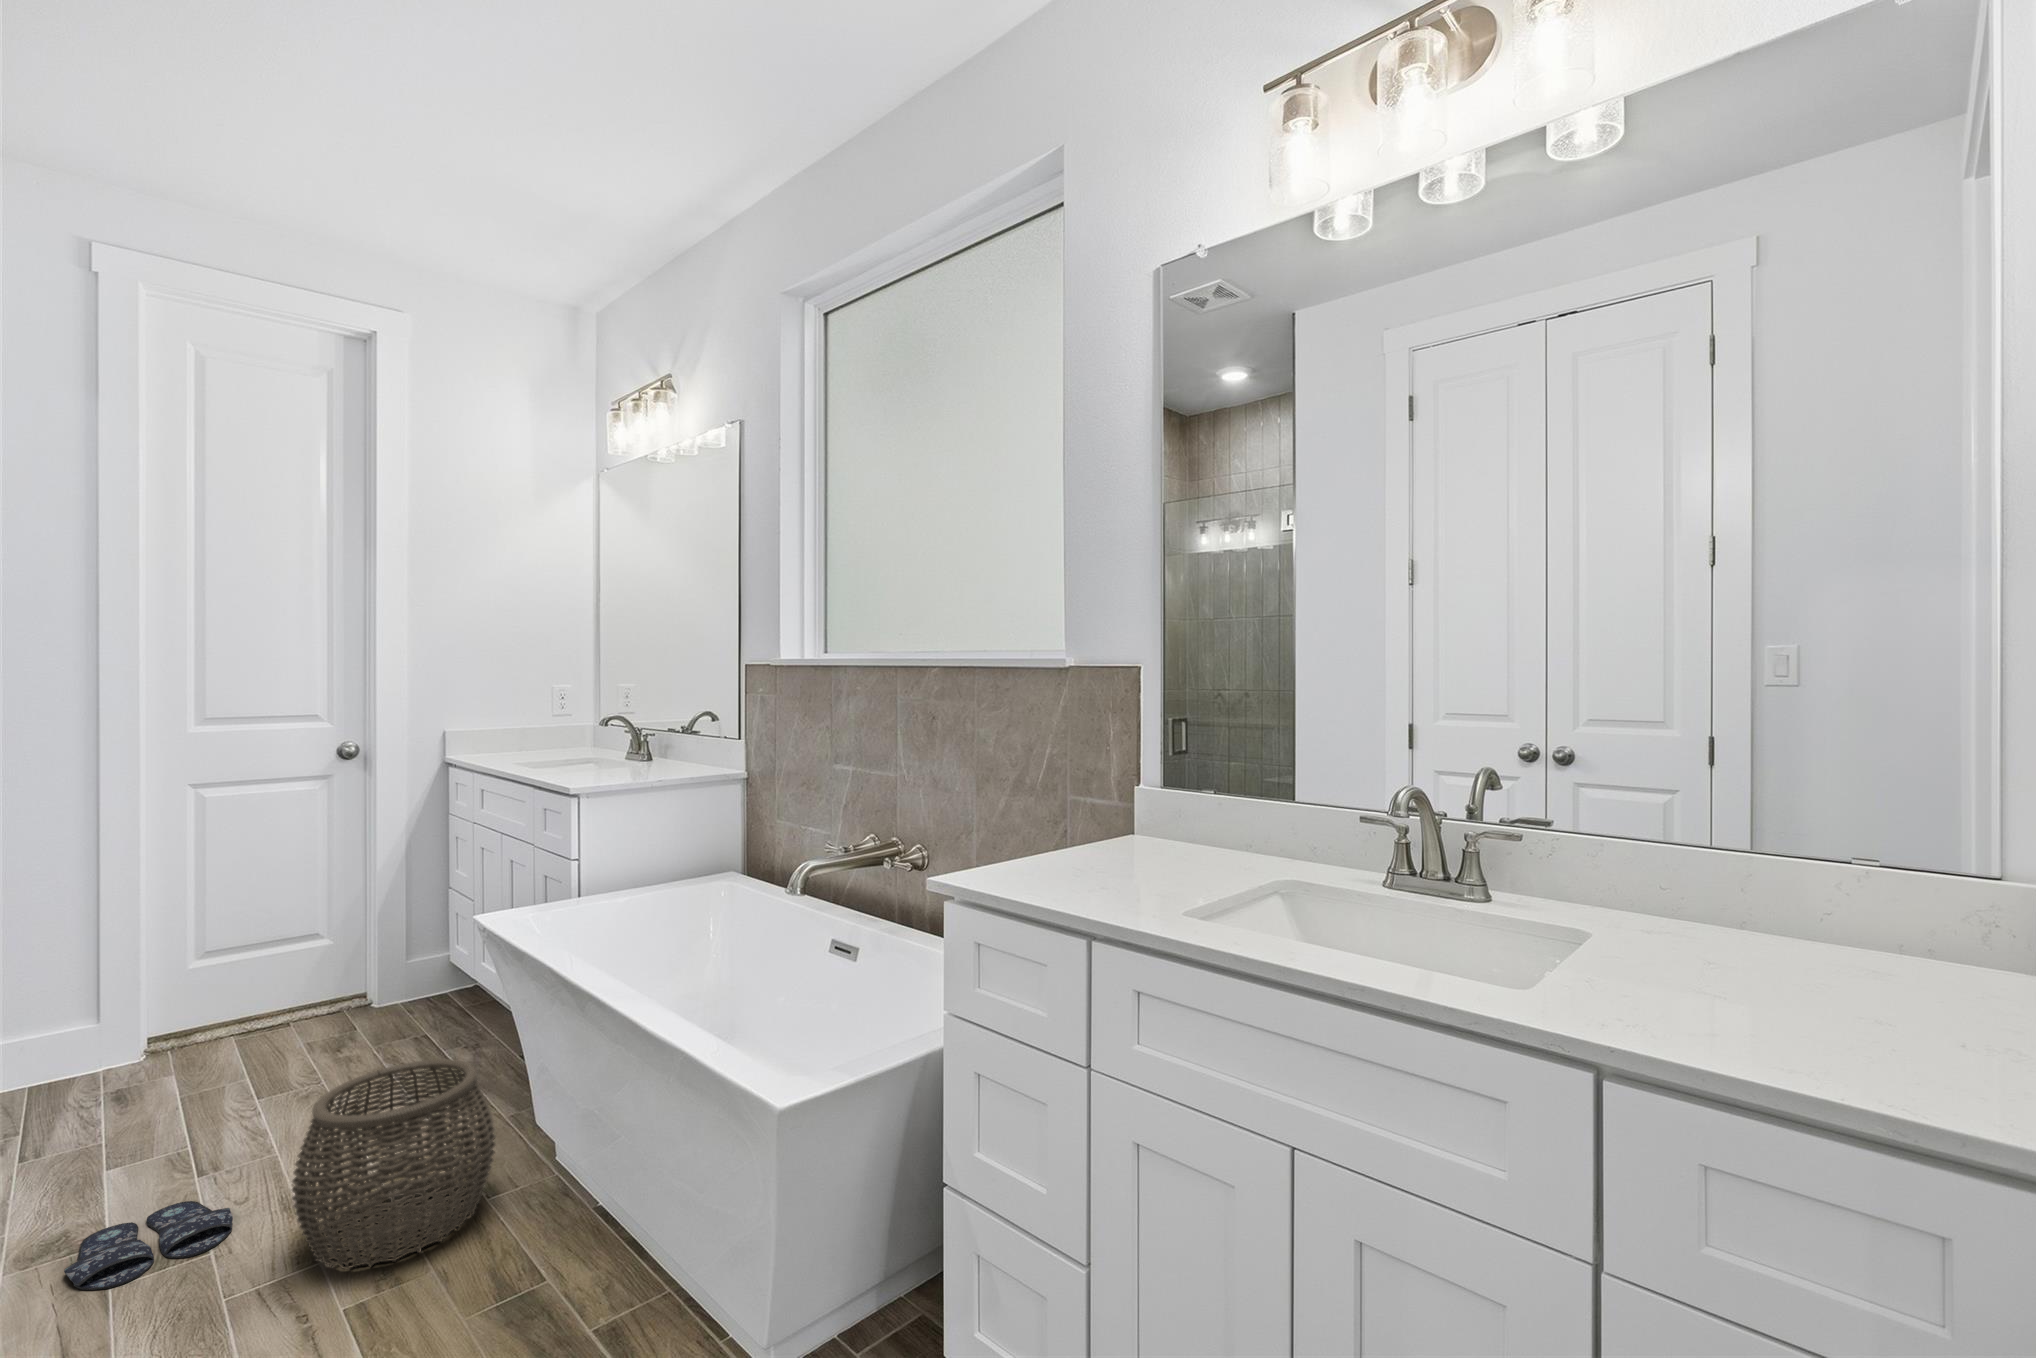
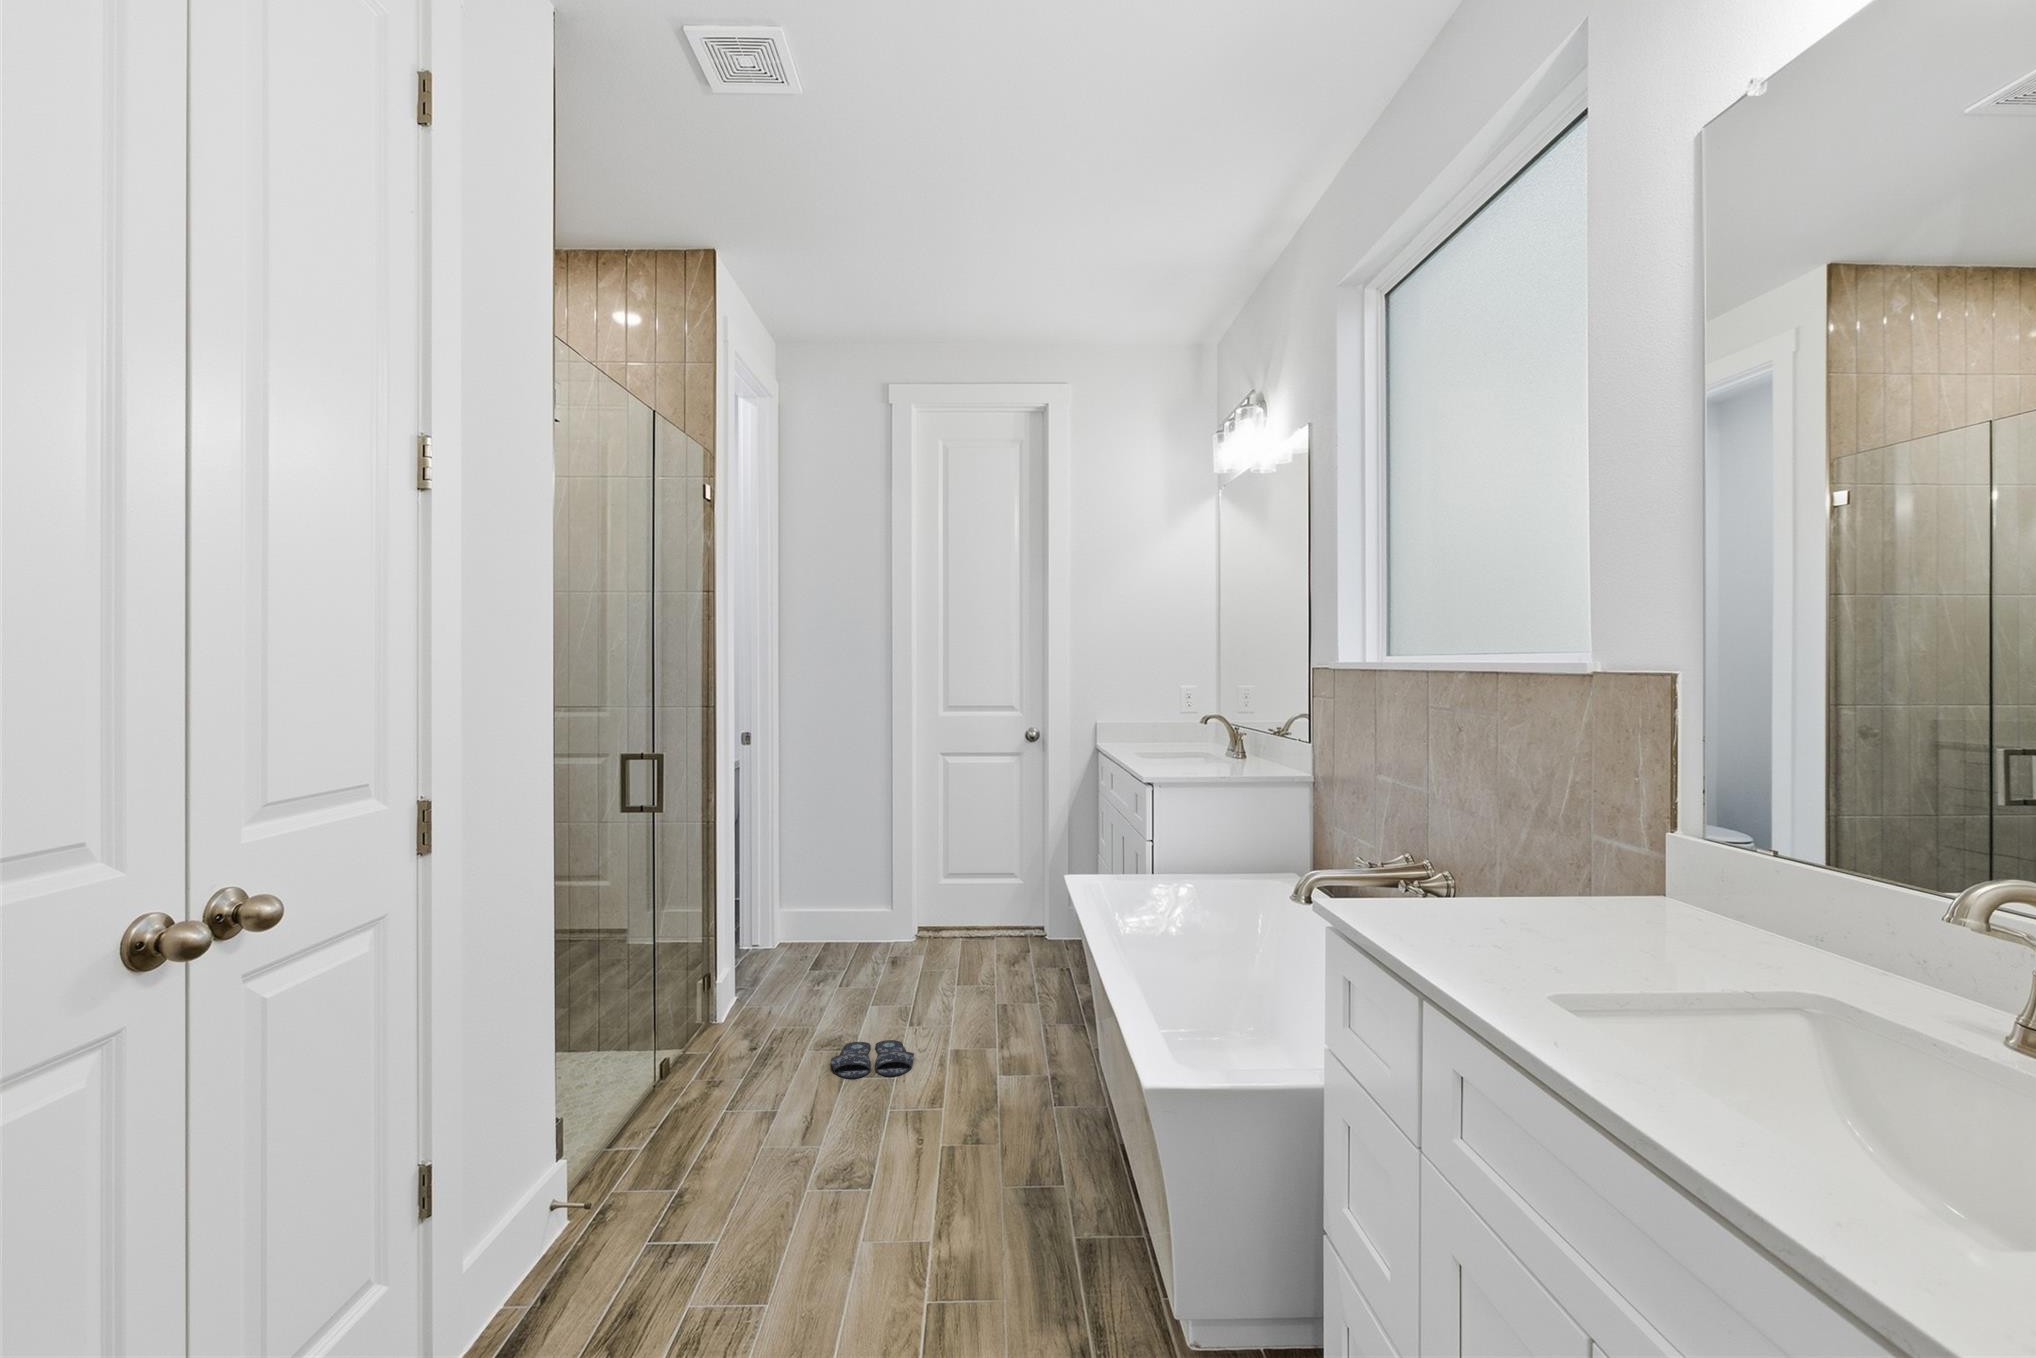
woven basket: present [292,1059,496,1269] -> none [929,979,1061,1128]

